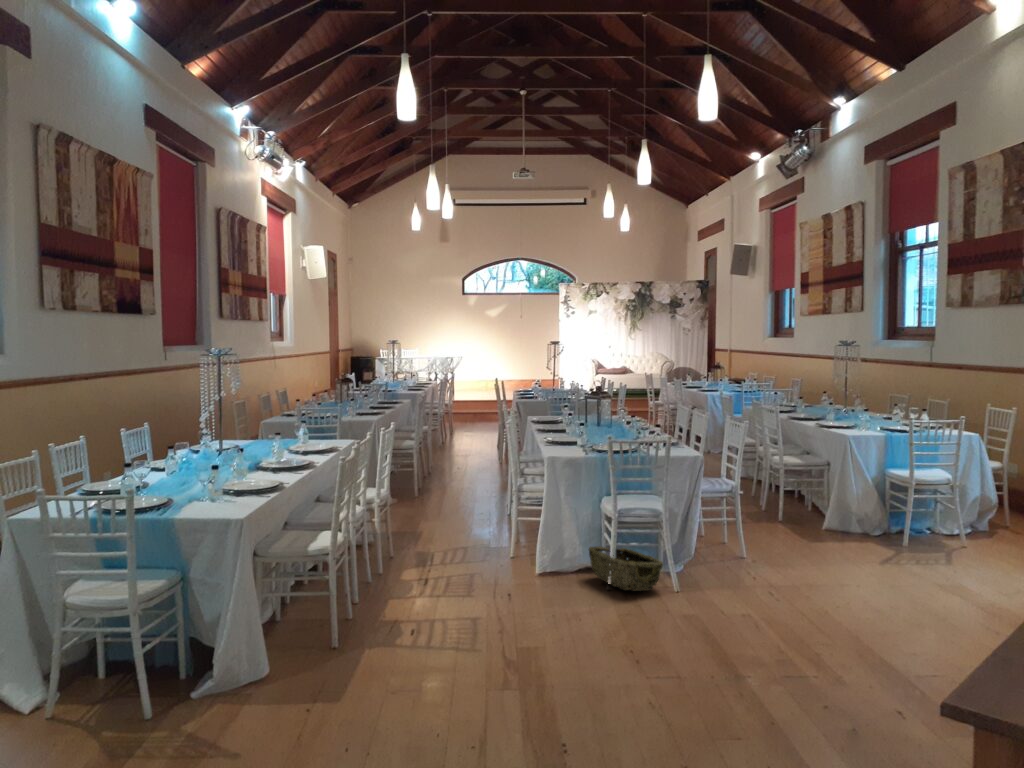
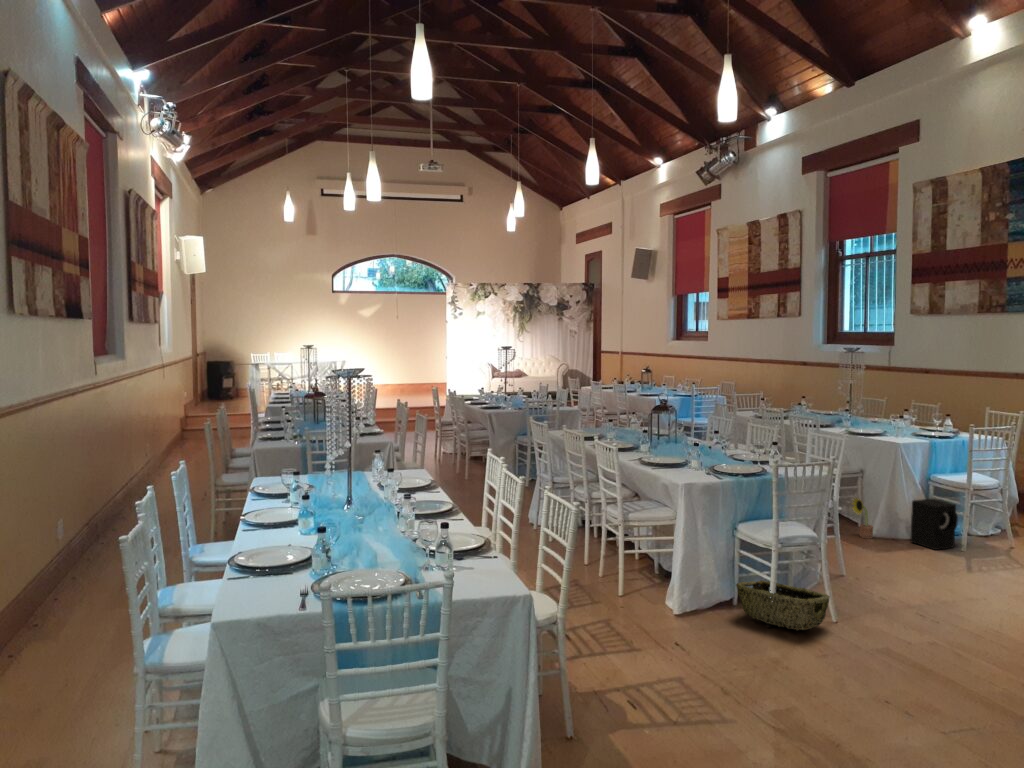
decorative plant: none [806,489,827,532] -> present [852,498,873,538]
speaker: none [859,495,903,546] -> present [911,499,958,550]

